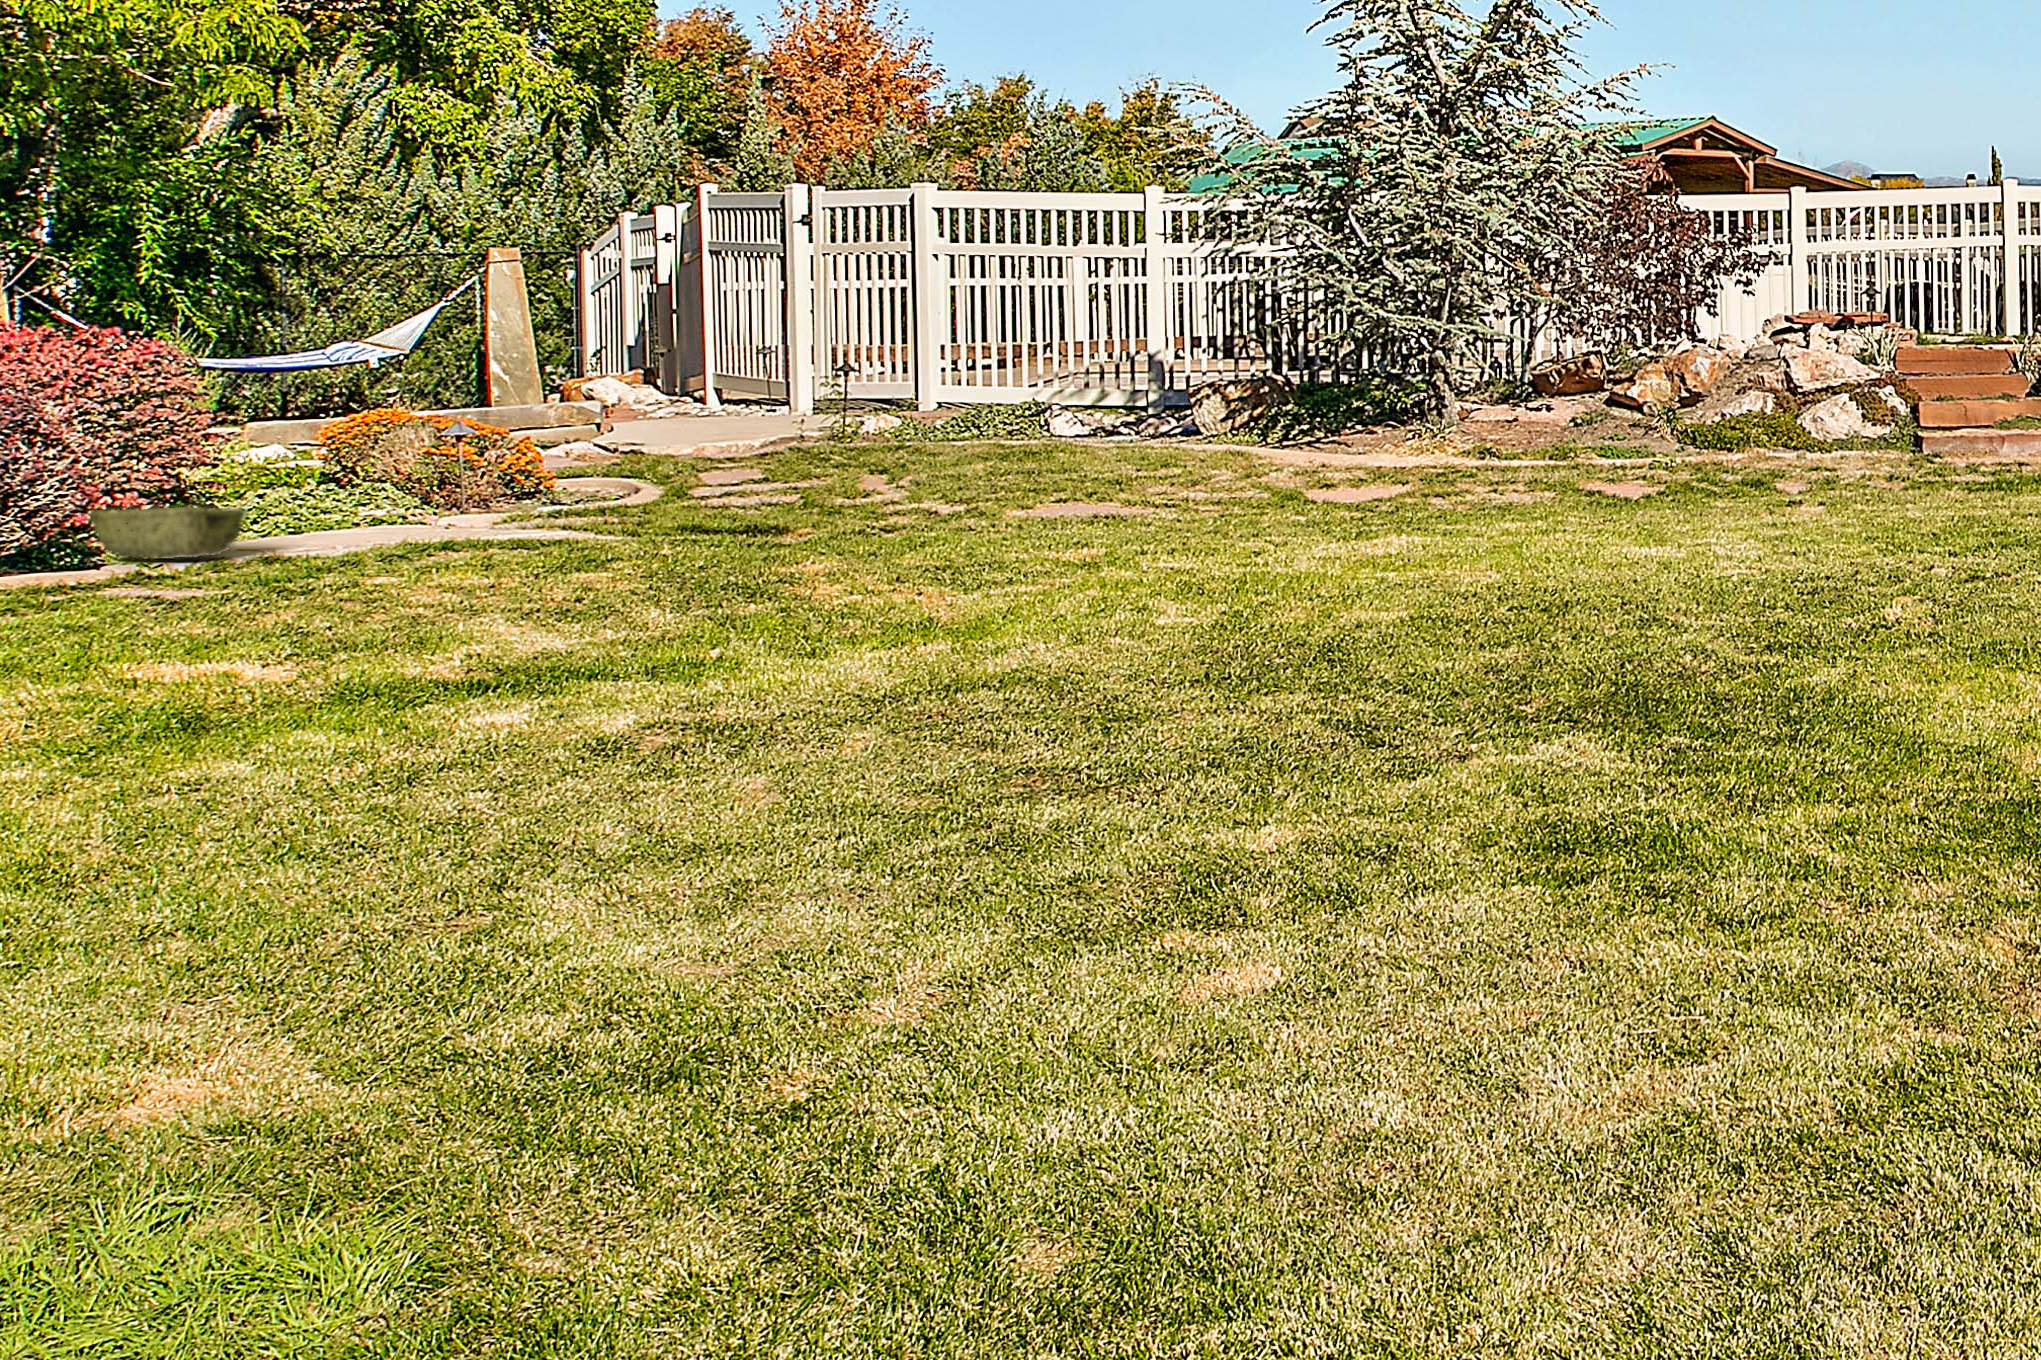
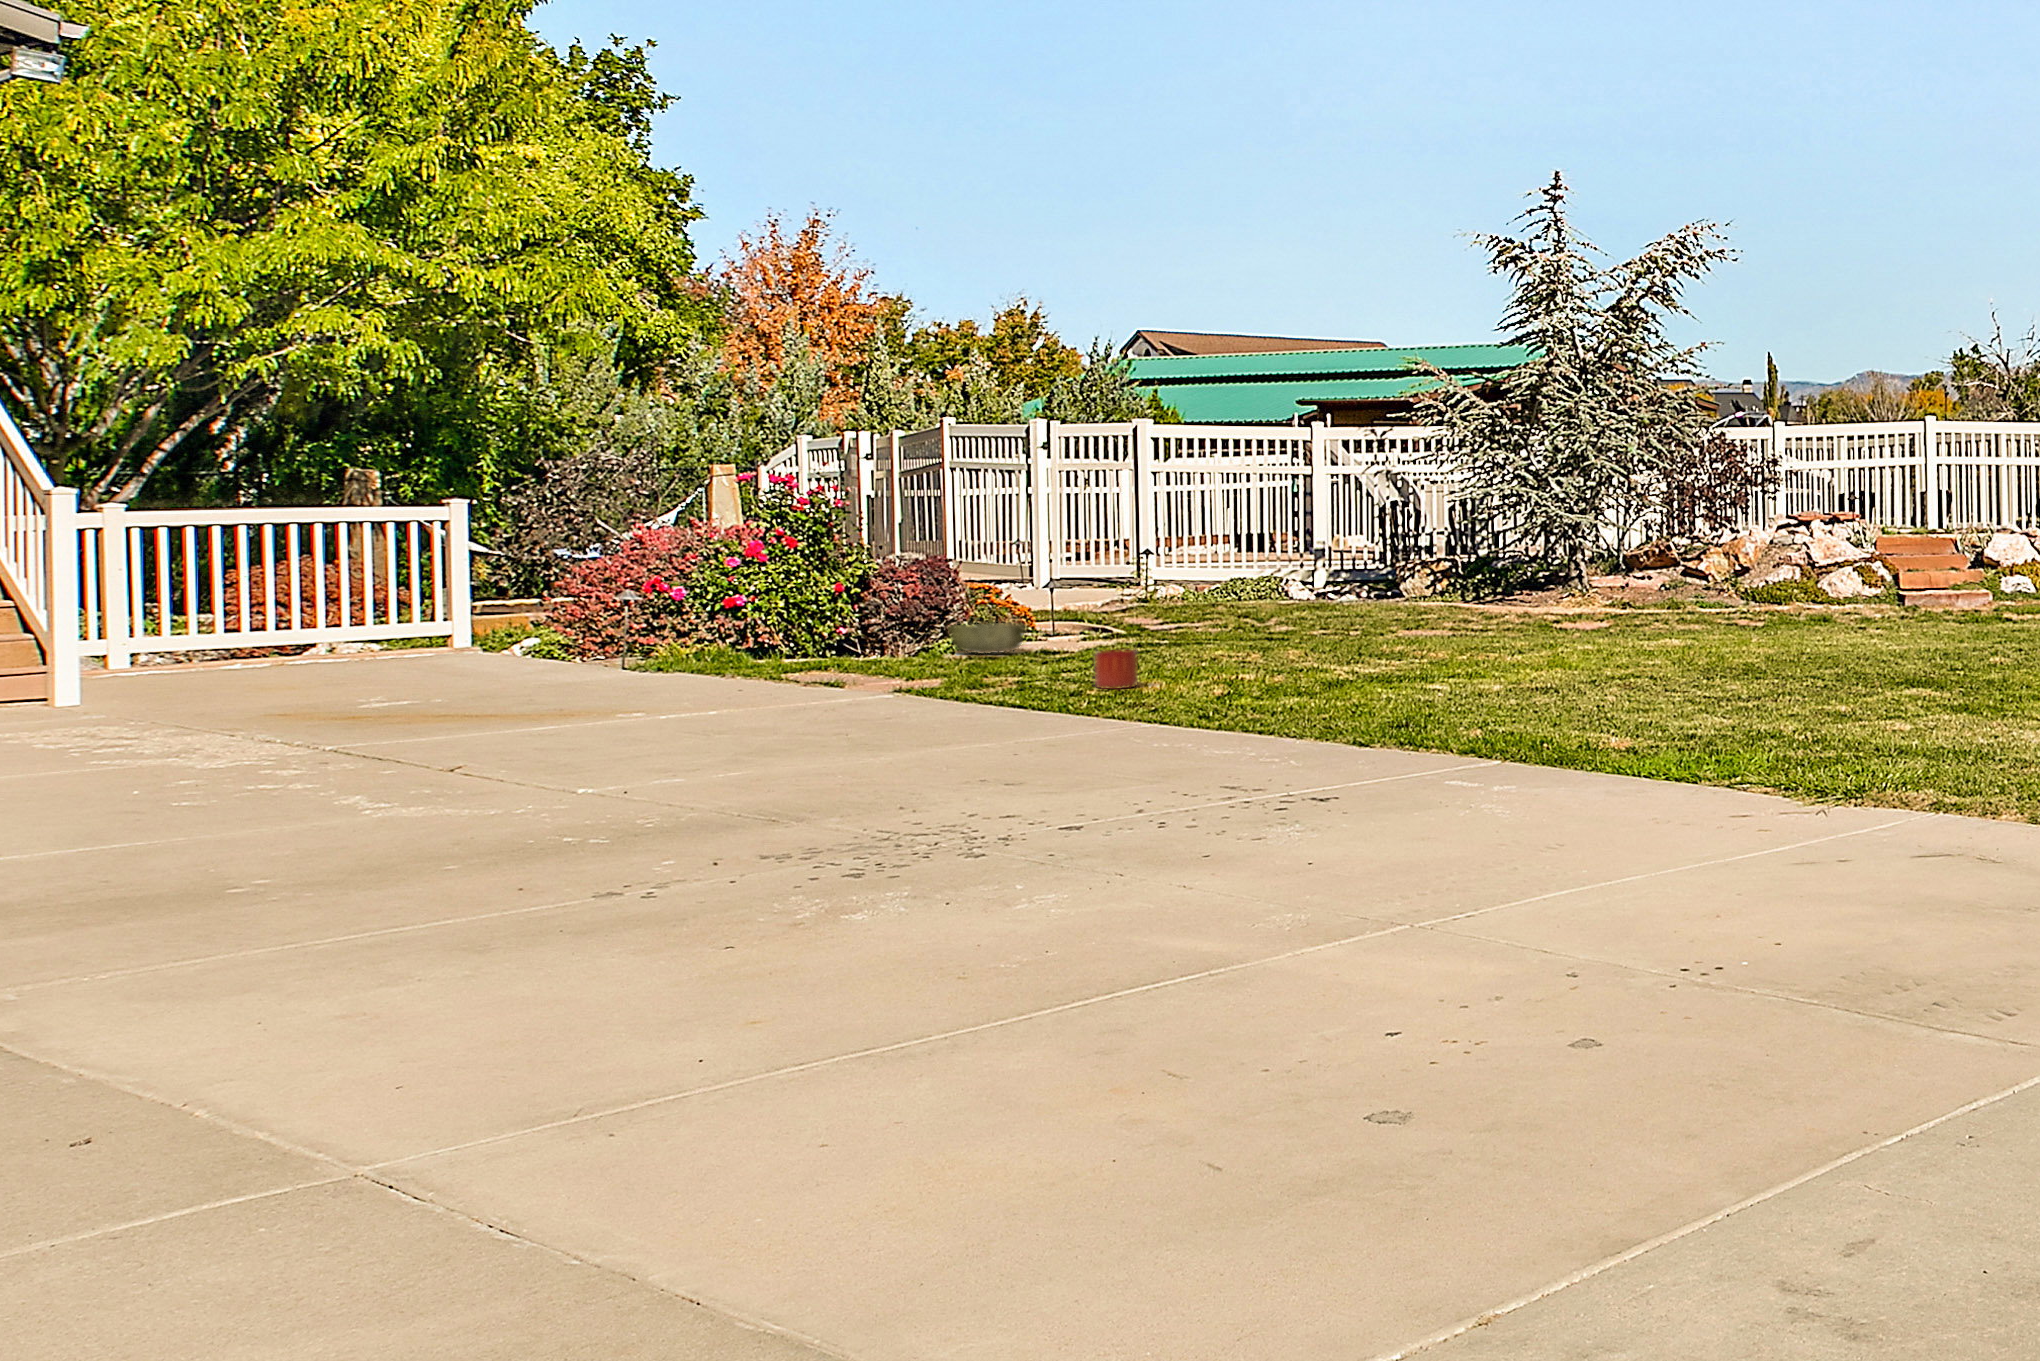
planter: none [56,584,161,666] -> present [1095,650,1138,689]

